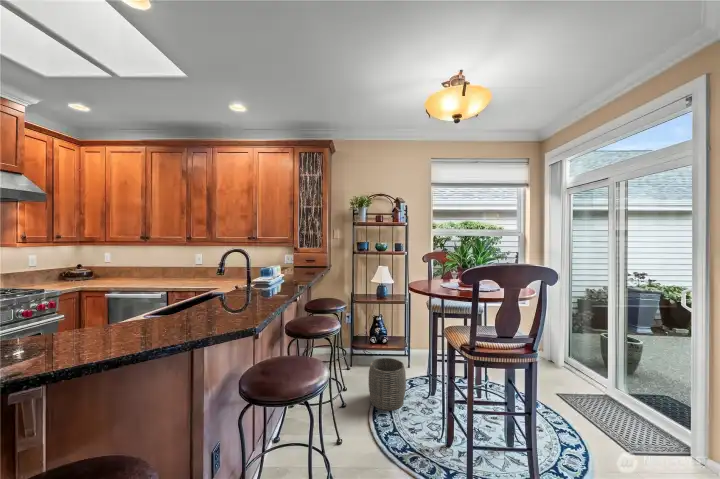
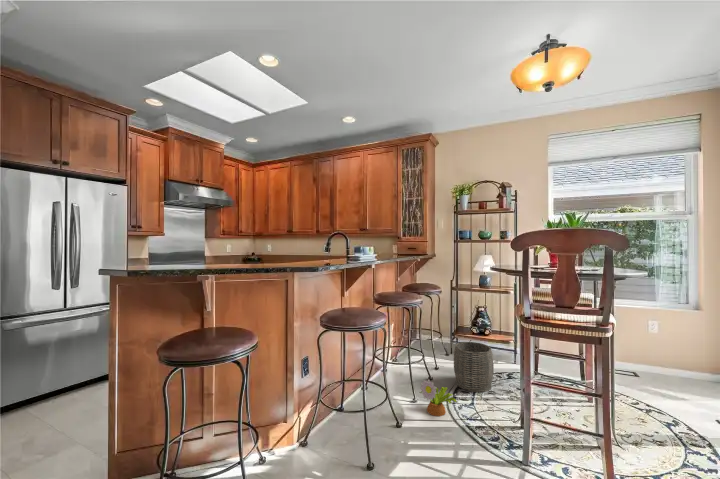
decorative plant: none [349,417,390,454] -> present [420,379,457,416]

